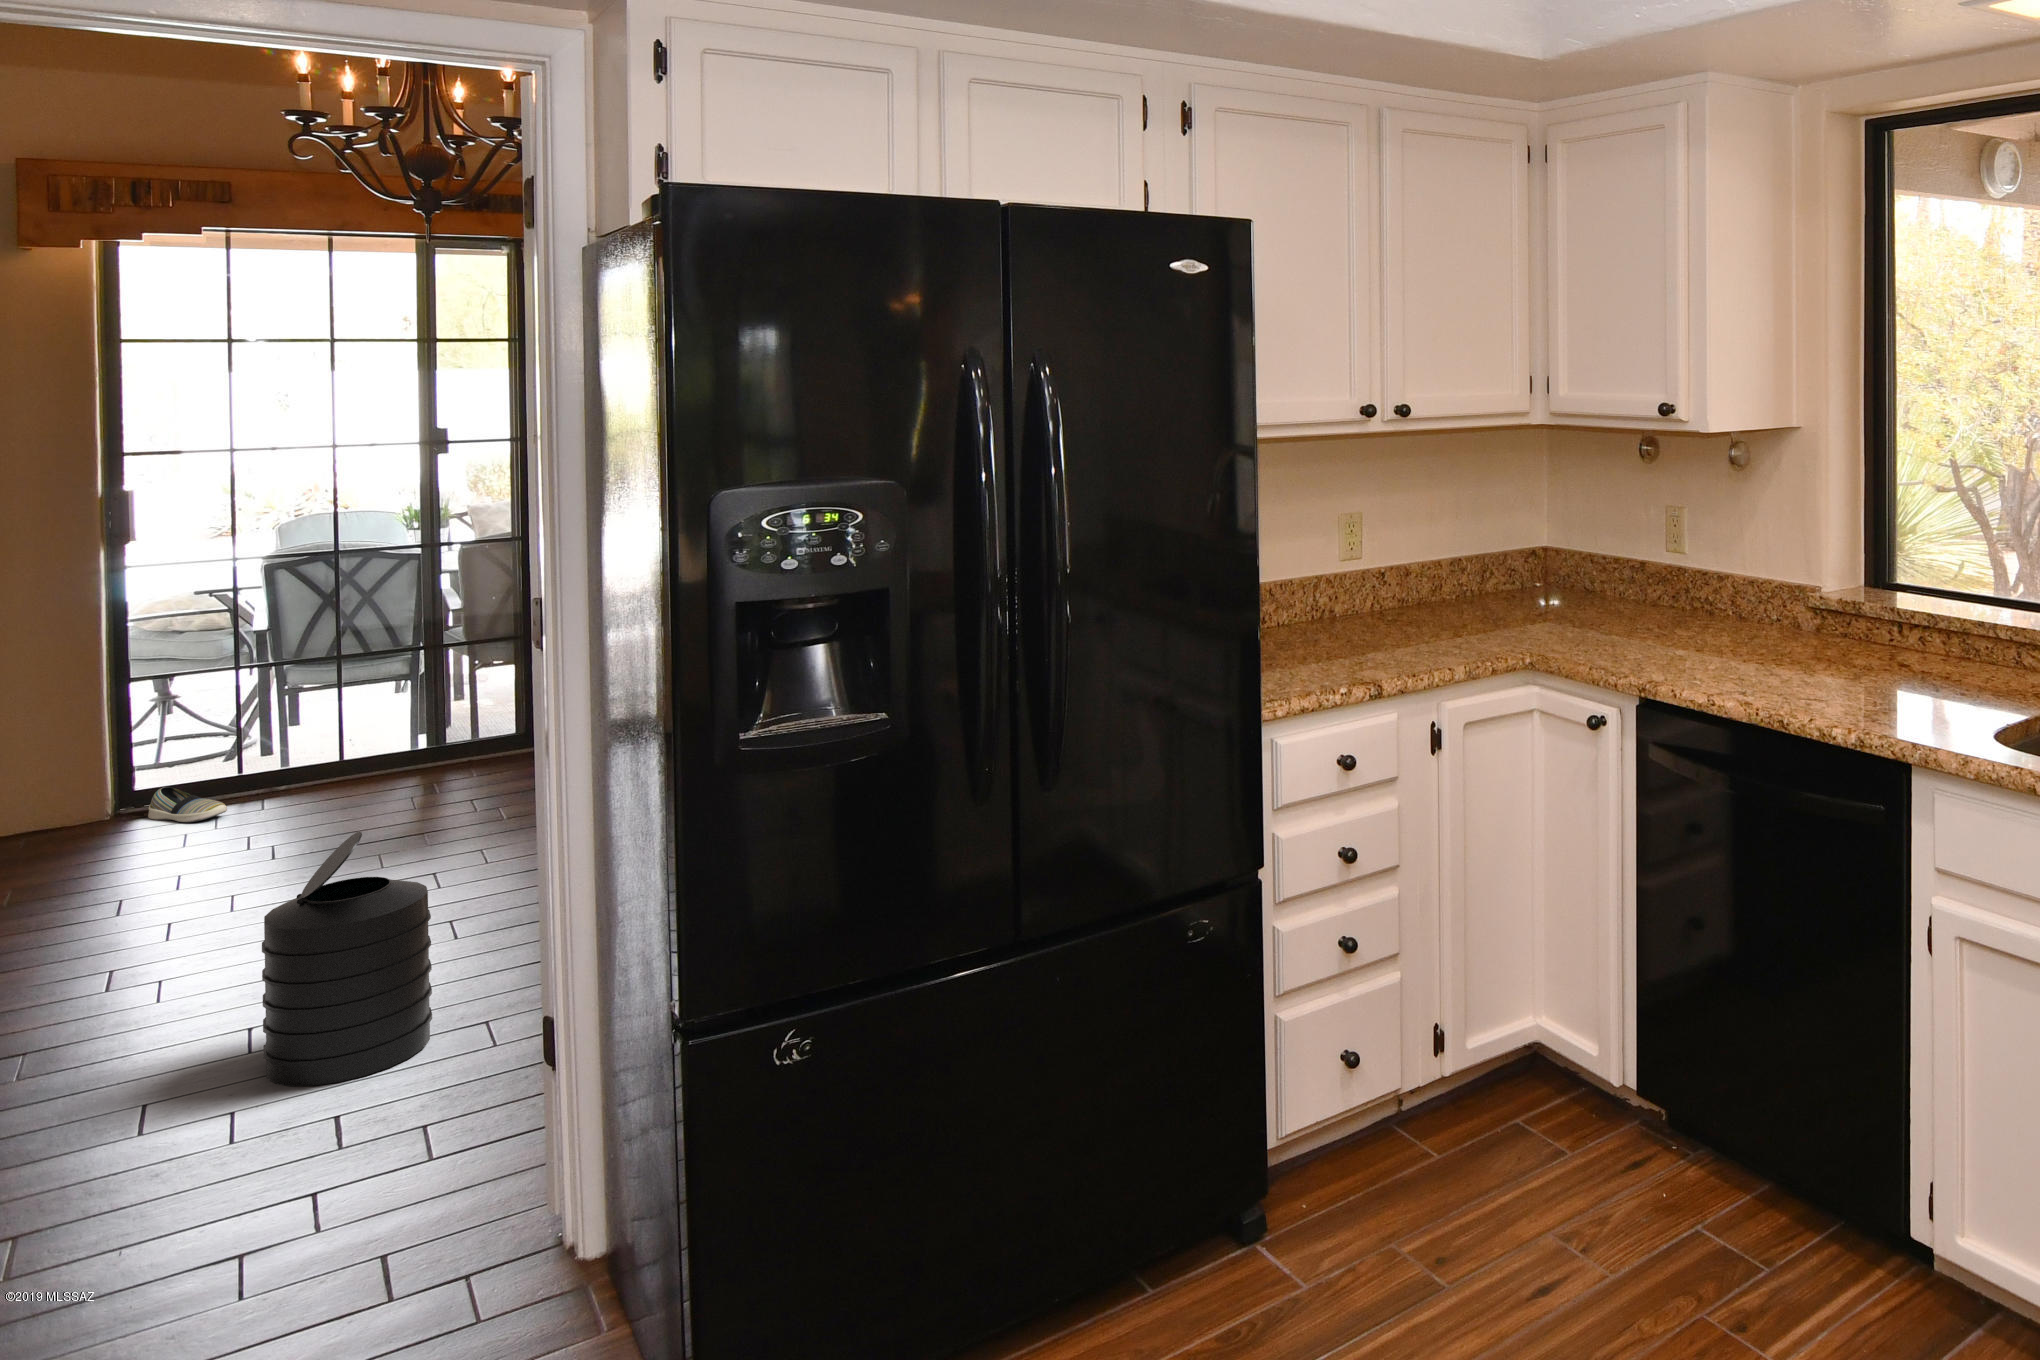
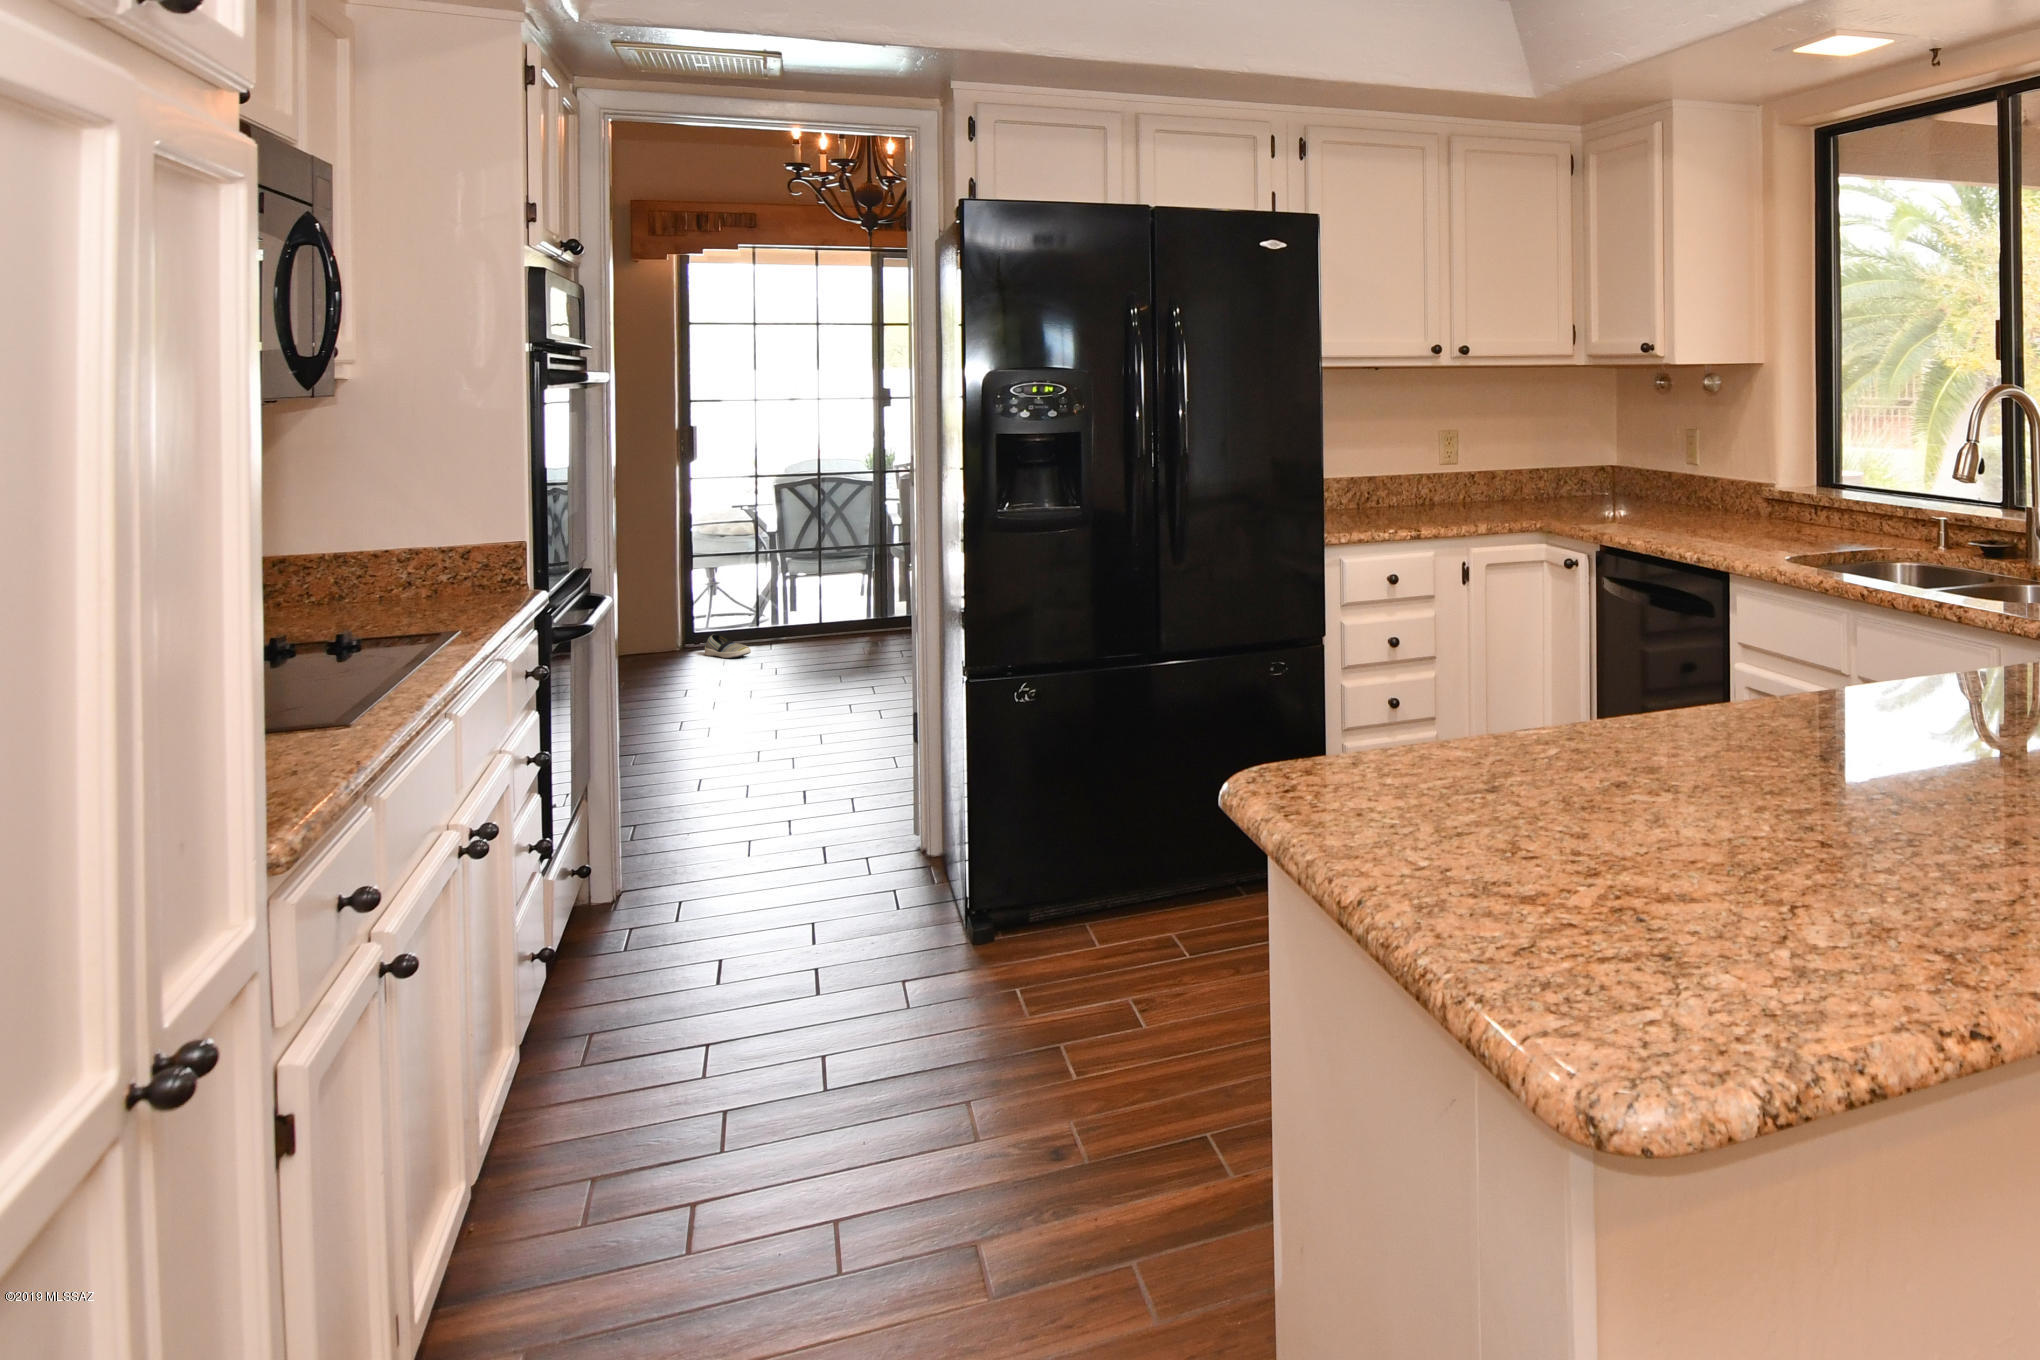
trash can: present [262,832,432,1086] -> none [768,628,863,783]

